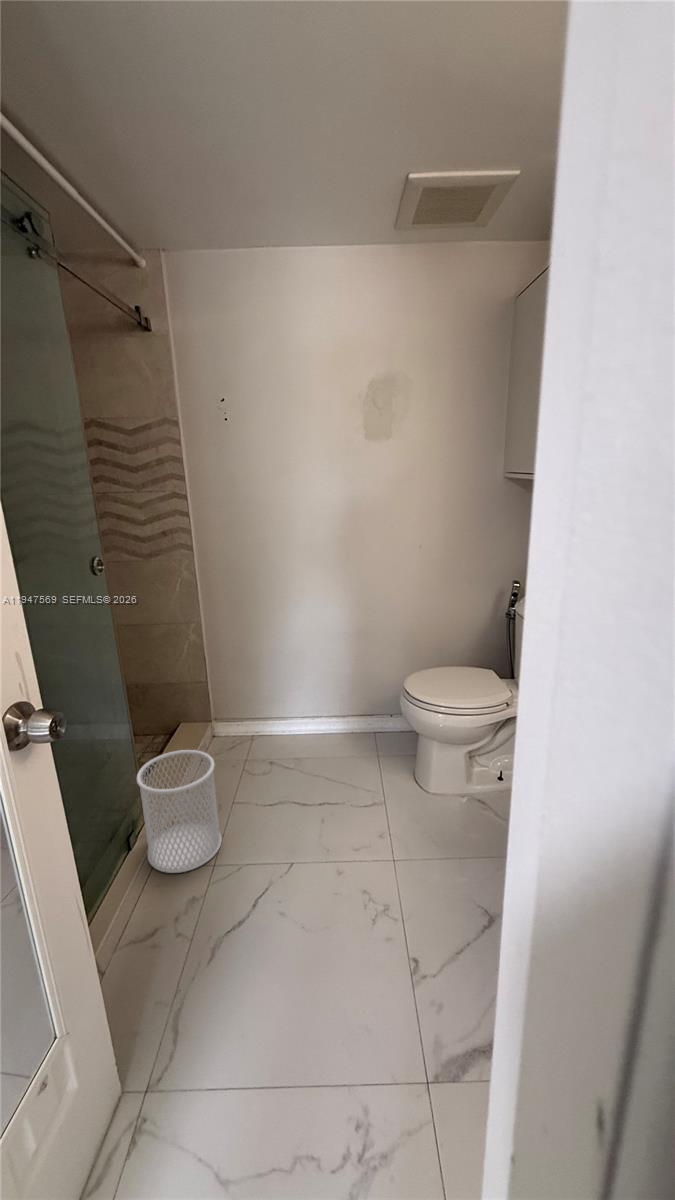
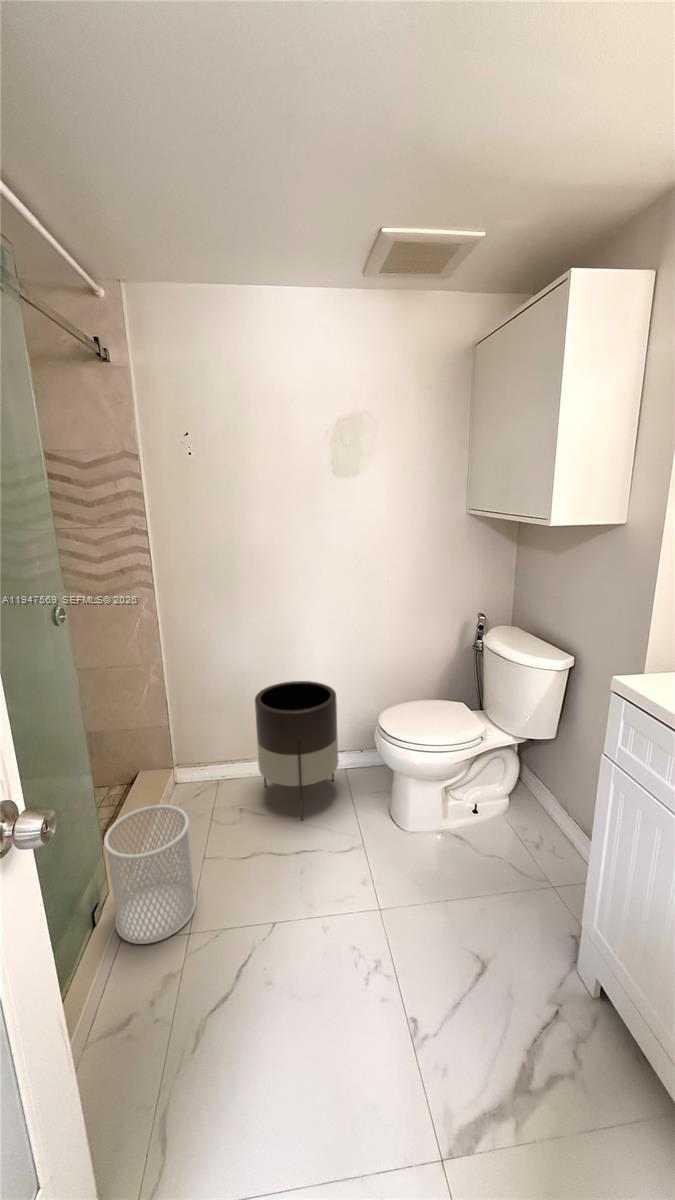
planter: none [285,645,366,778] -> present [255,681,339,820]

